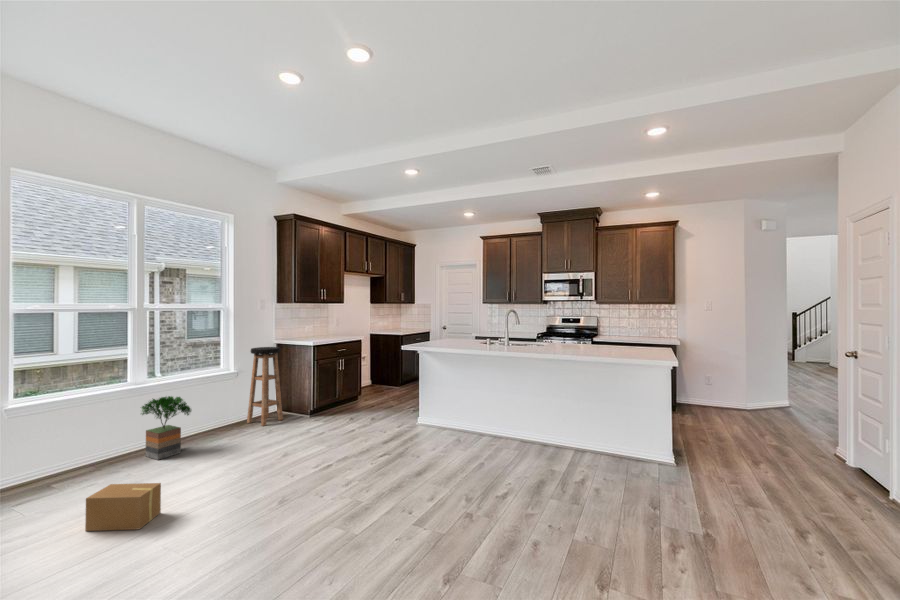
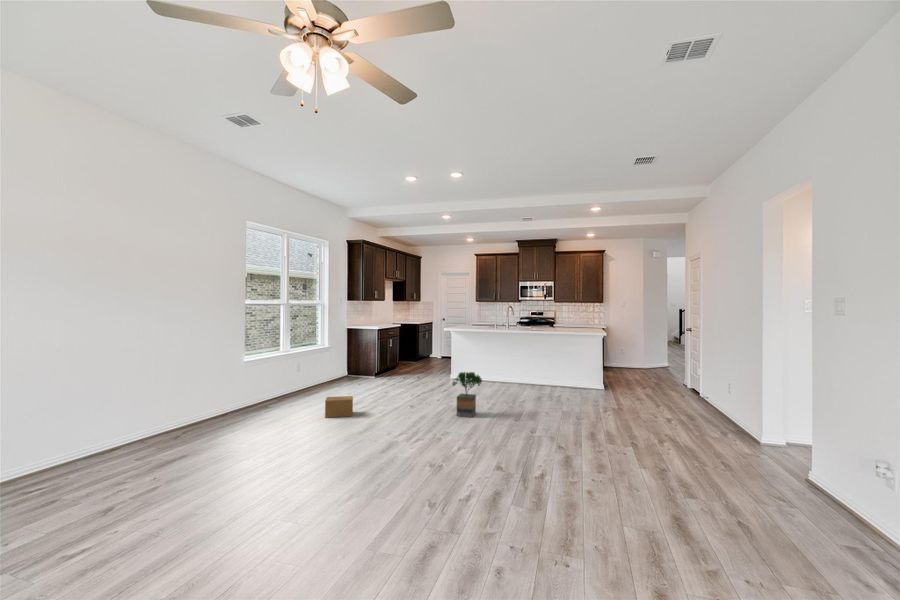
bar stool: present [247,347,283,426] -> none [337,330,359,382]
potted tree: present [141,396,191,460] -> present [452,372,482,417]

